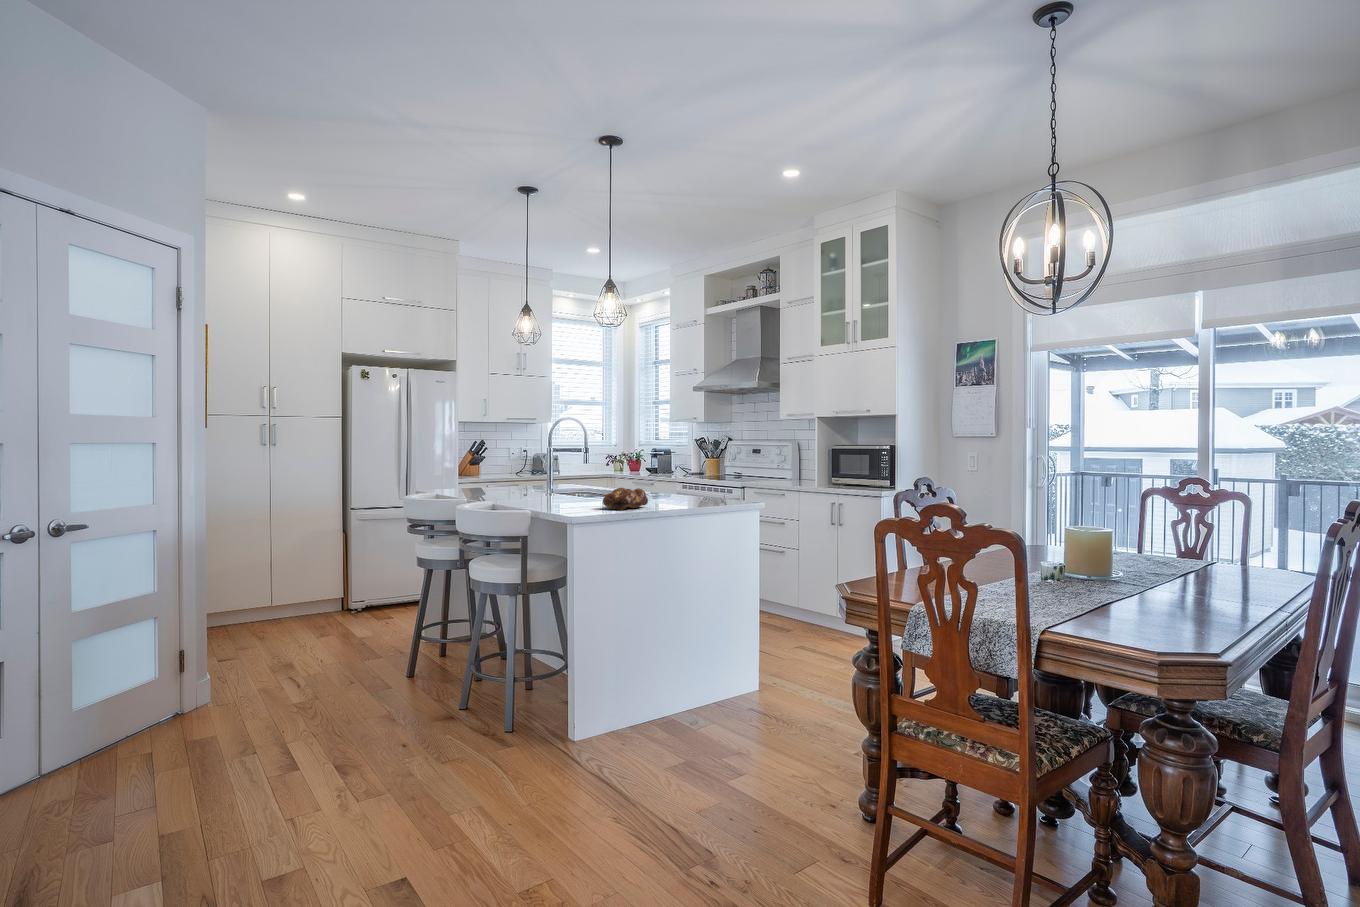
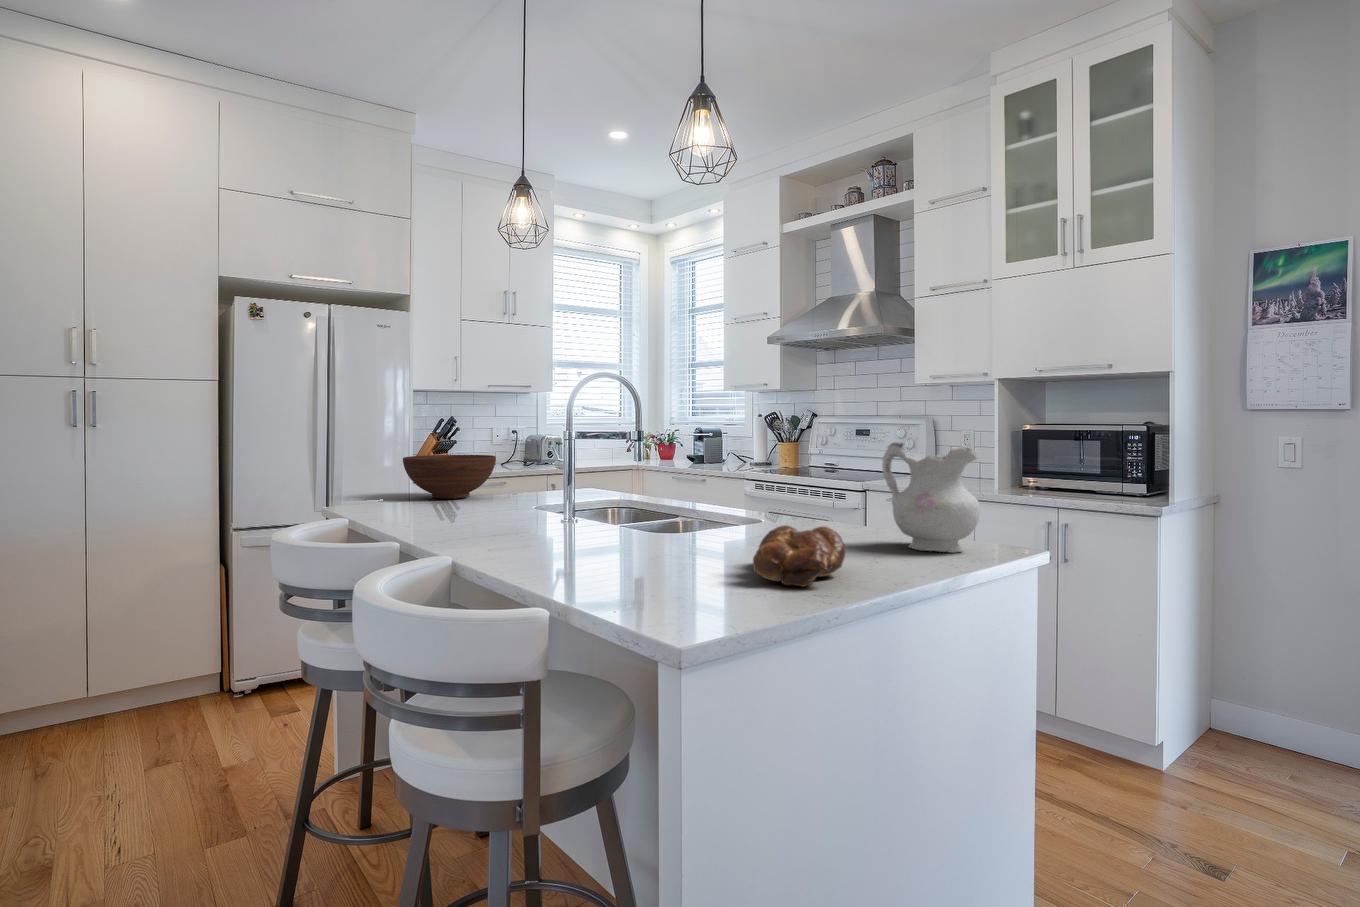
ceramic pitcher: none [688,453,729,505] -> present [882,442,980,553]
fruit bowl: none [454,463,508,489] -> present [403,455,496,499]

